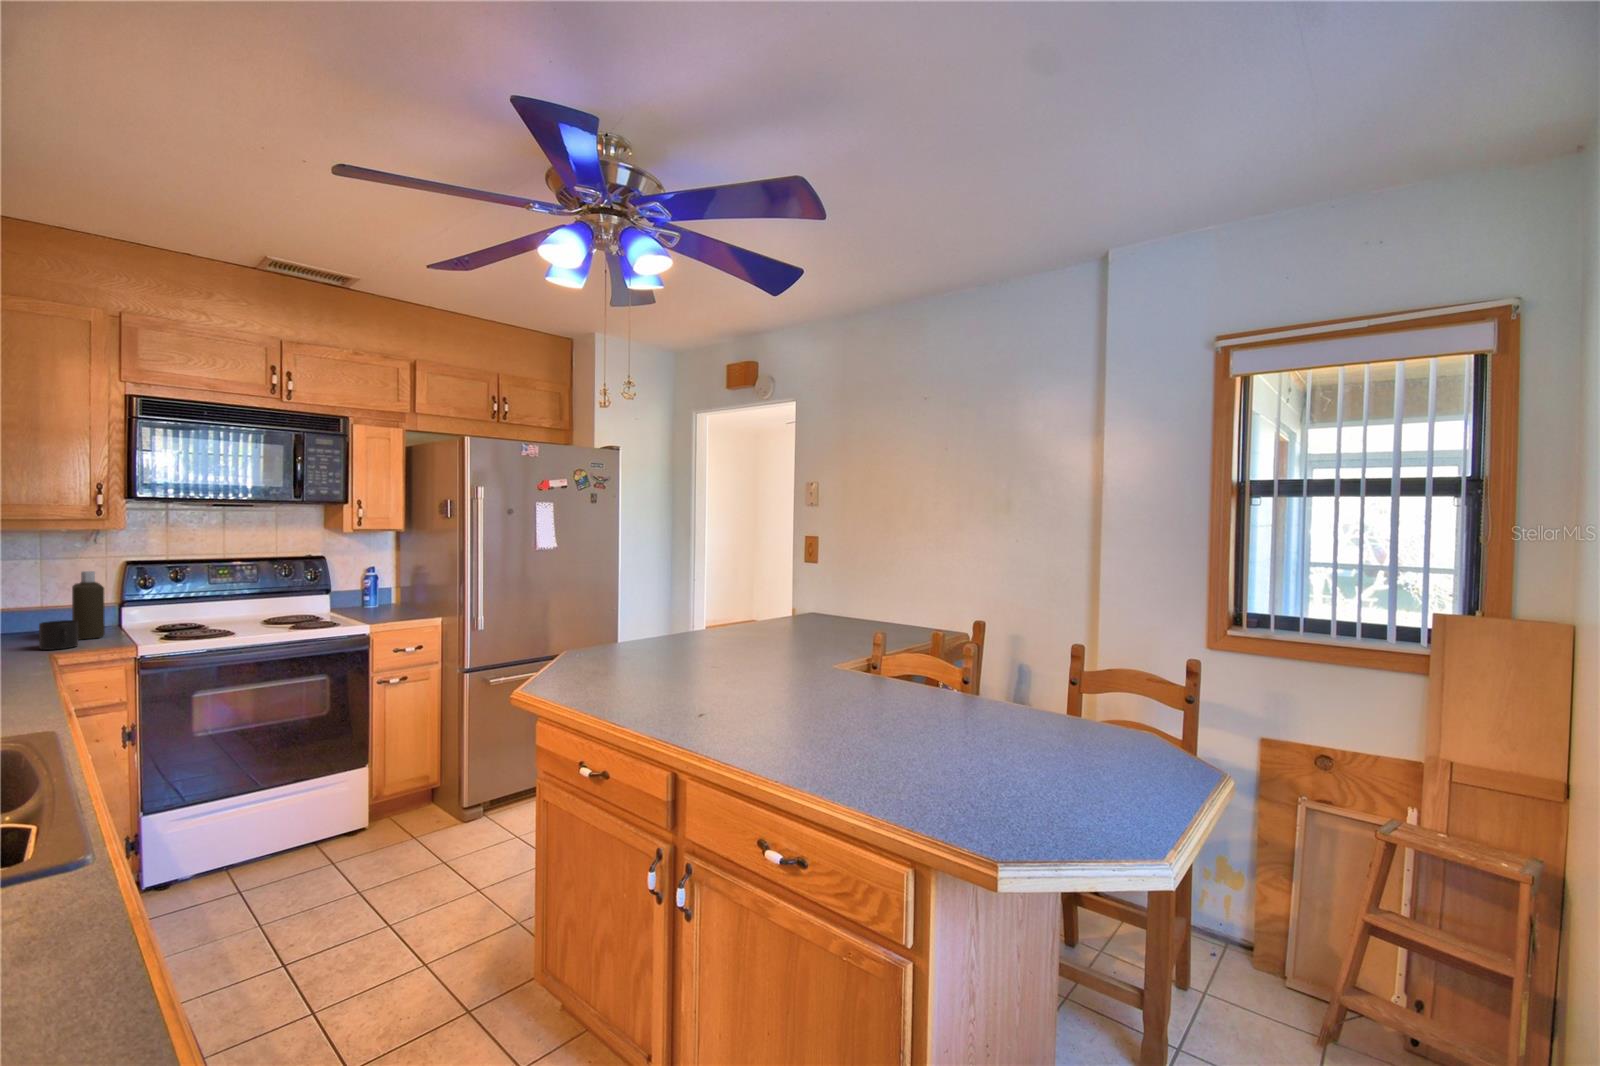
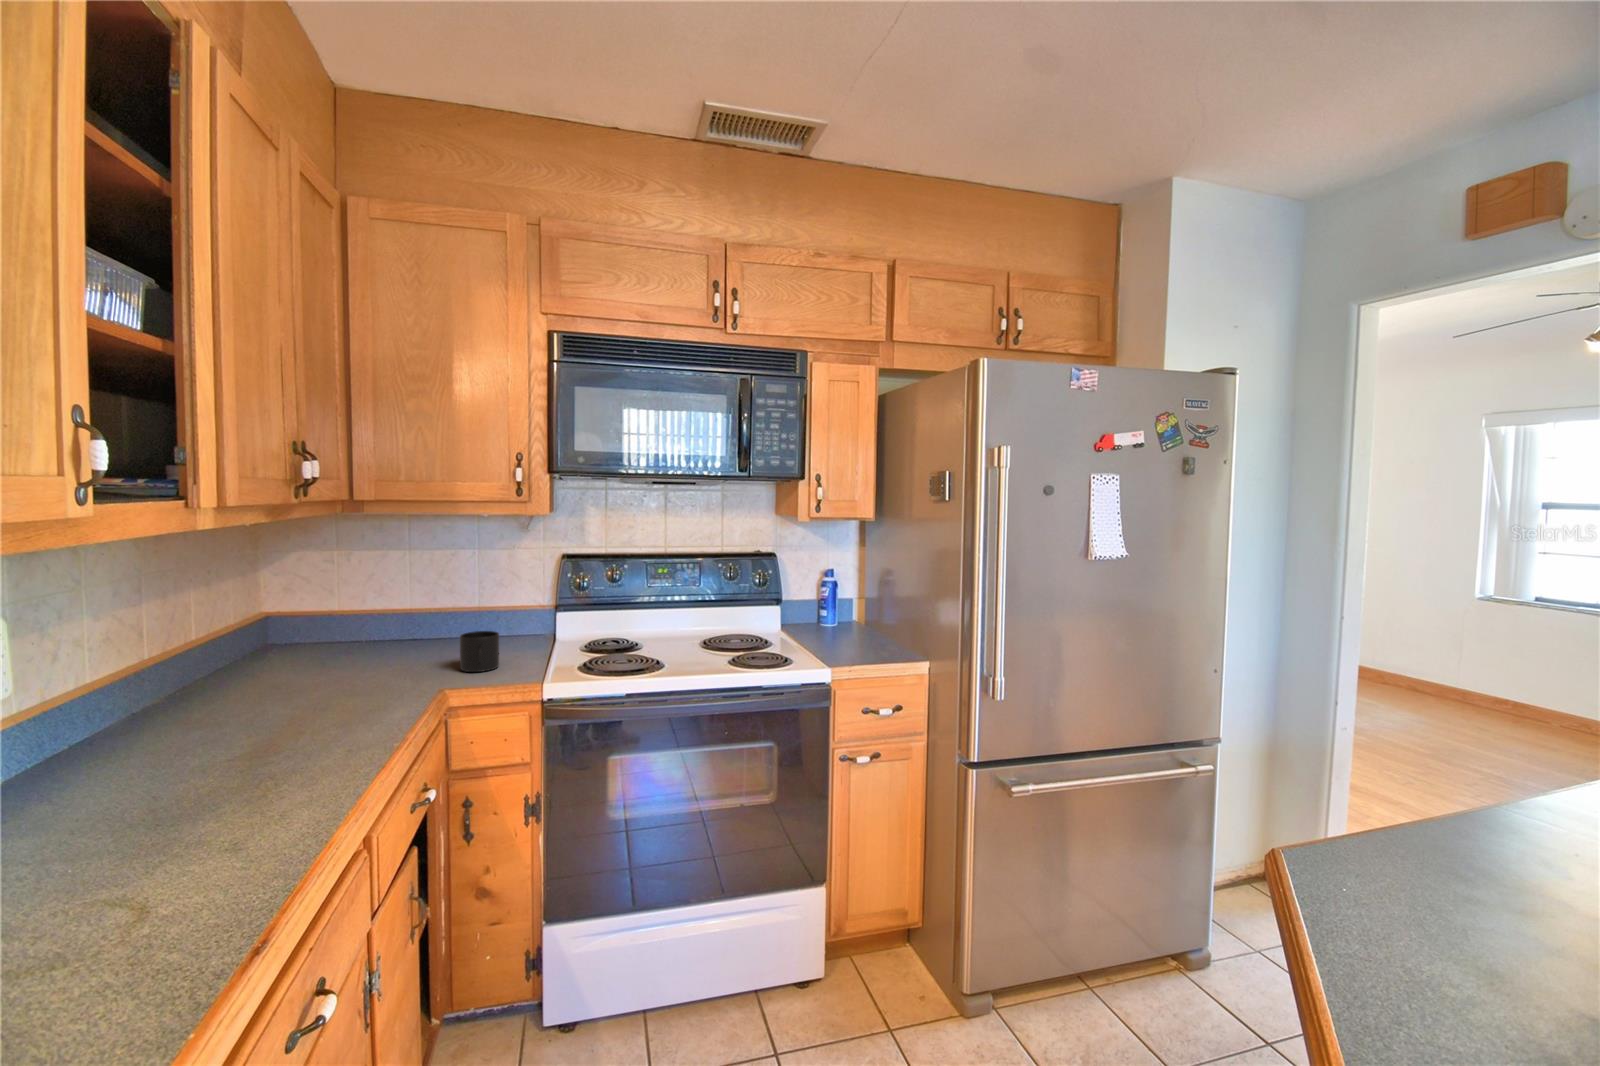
bottle: present [72,571,105,640] -> none [507,565,542,654]

